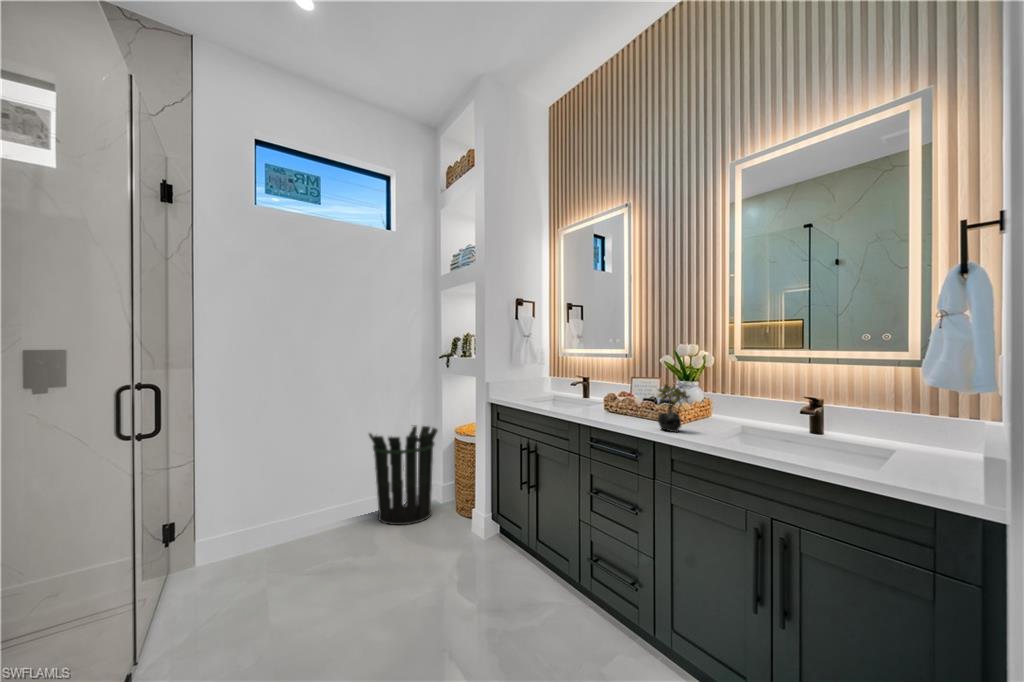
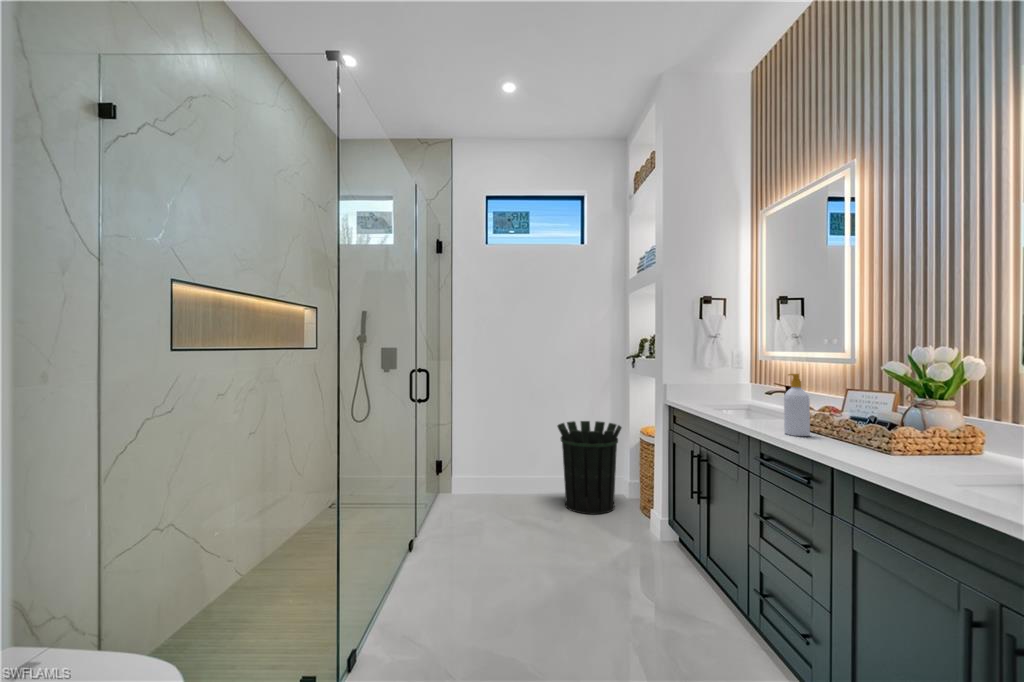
soap bottle: none [606,368,626,420] -> present [784,374,810,436]
succulent plant: present [658,384,689,432] -> none [838,396,891,459]

